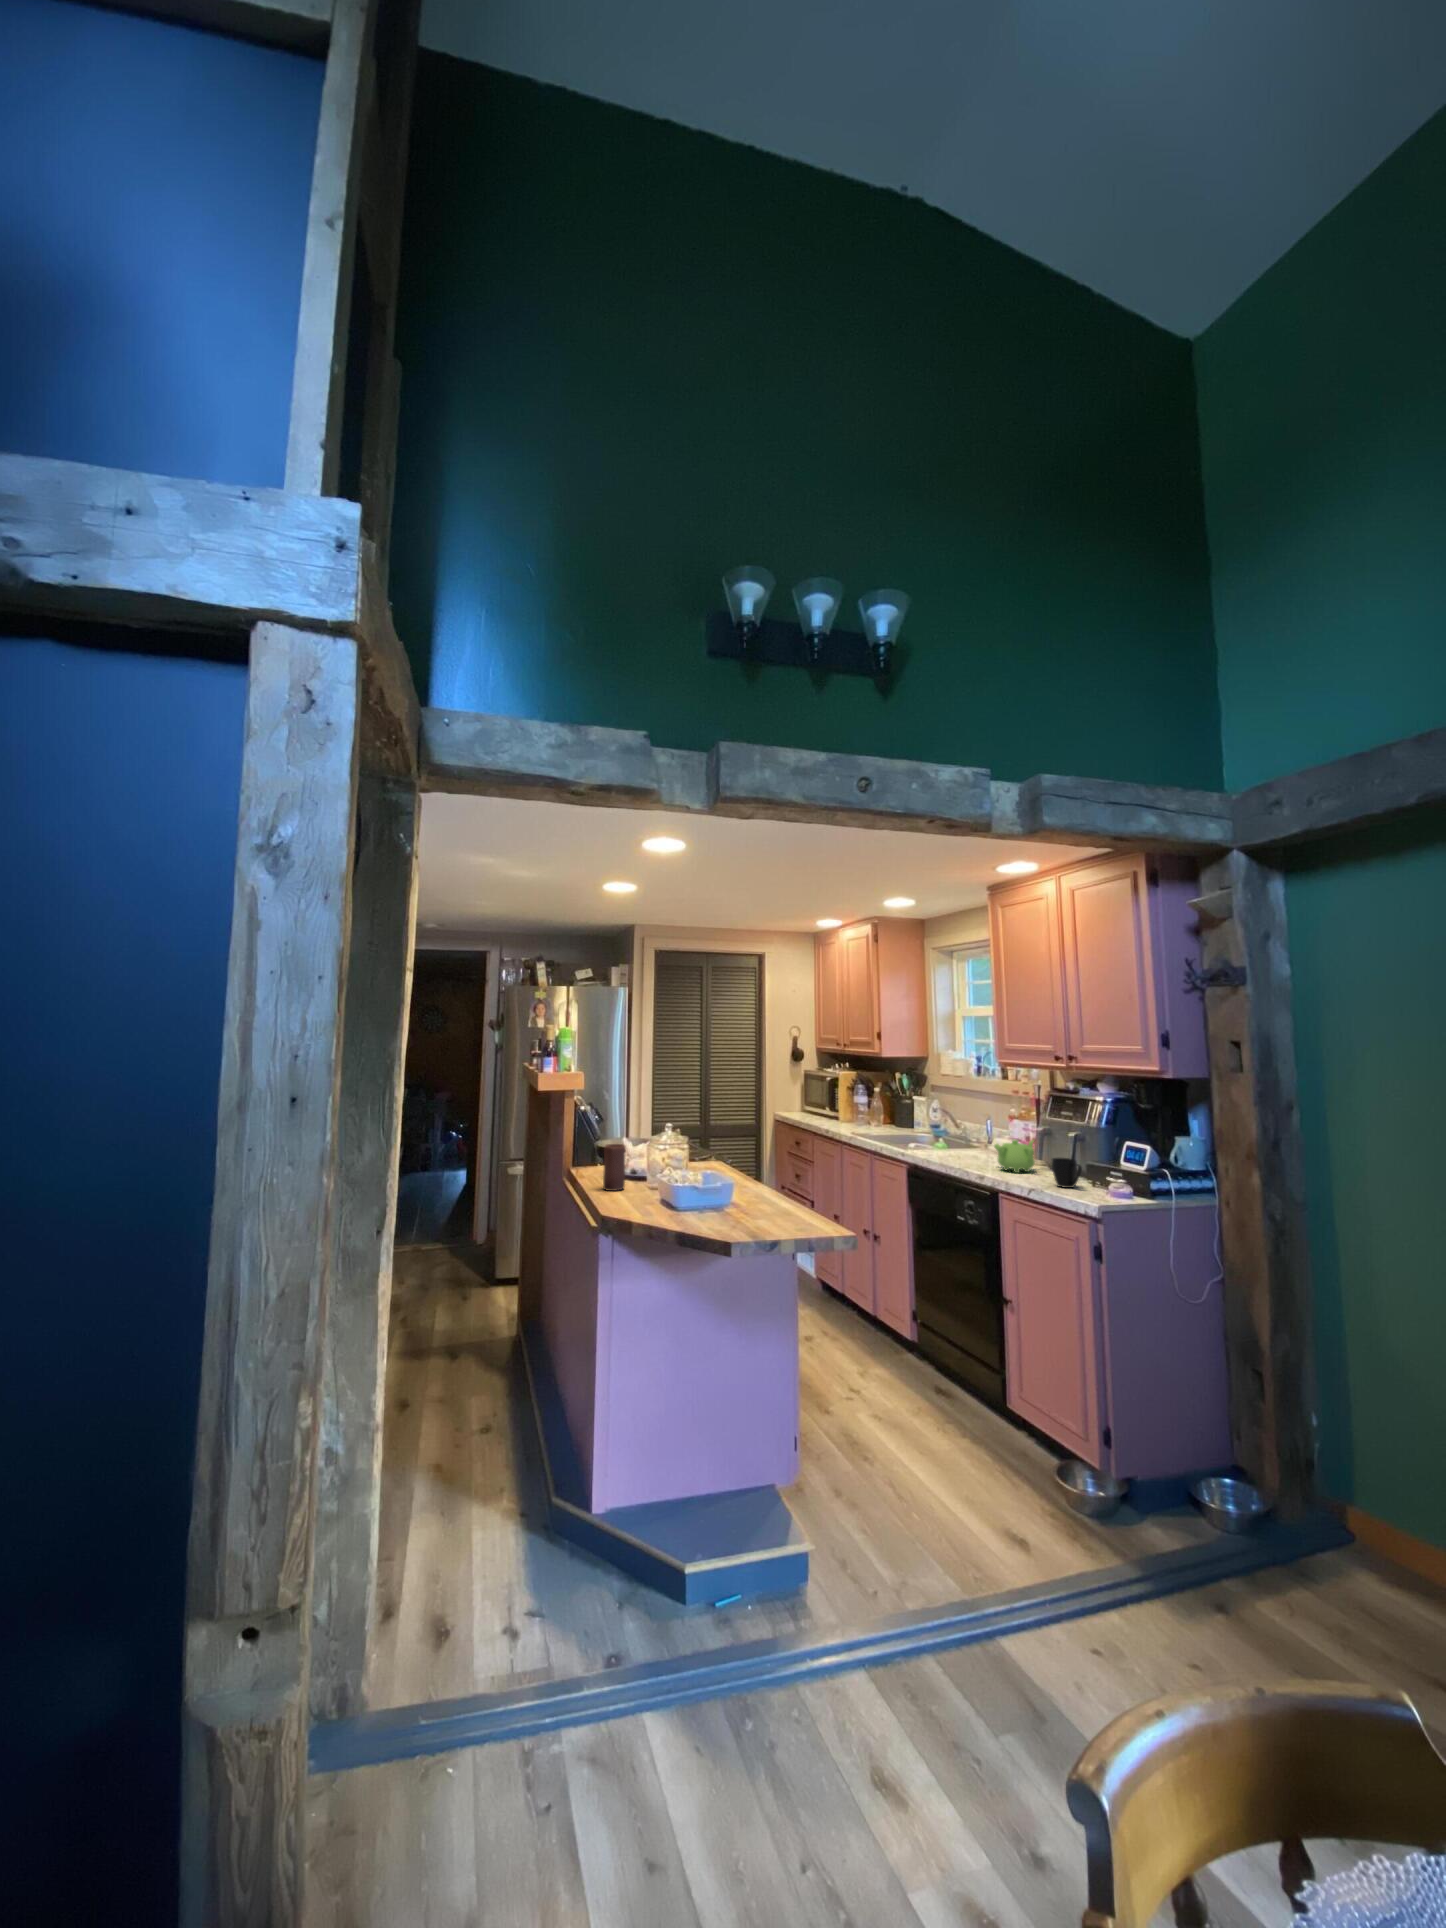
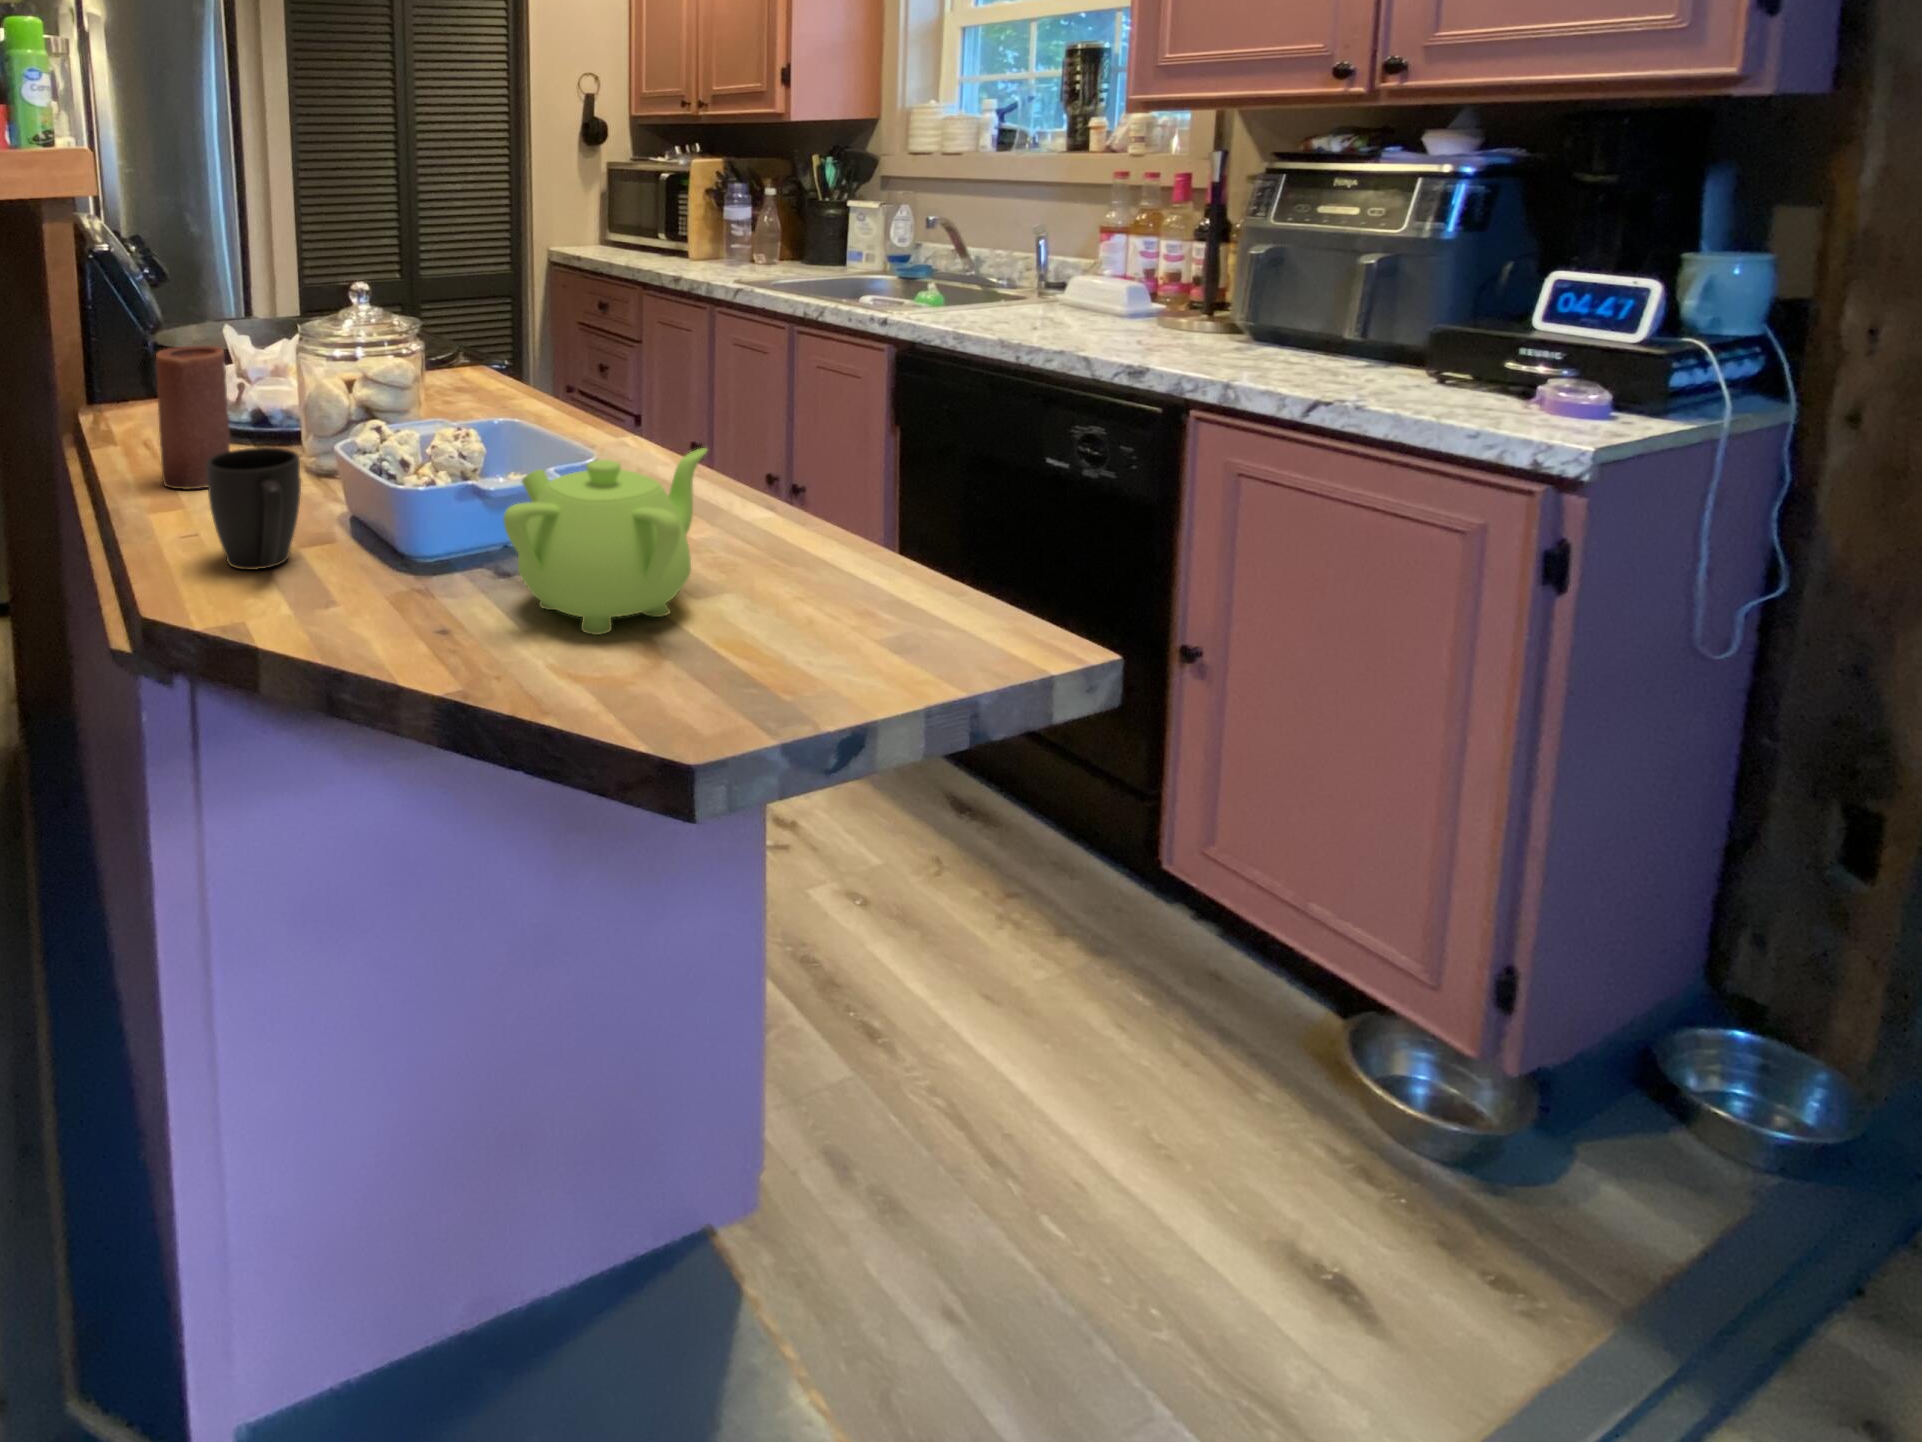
teapot: present [994,1140,1035,1173] -> present [503,448,707,635]
mug: present [1052,1158,1082,1188] -> present [206,447,301,570]

